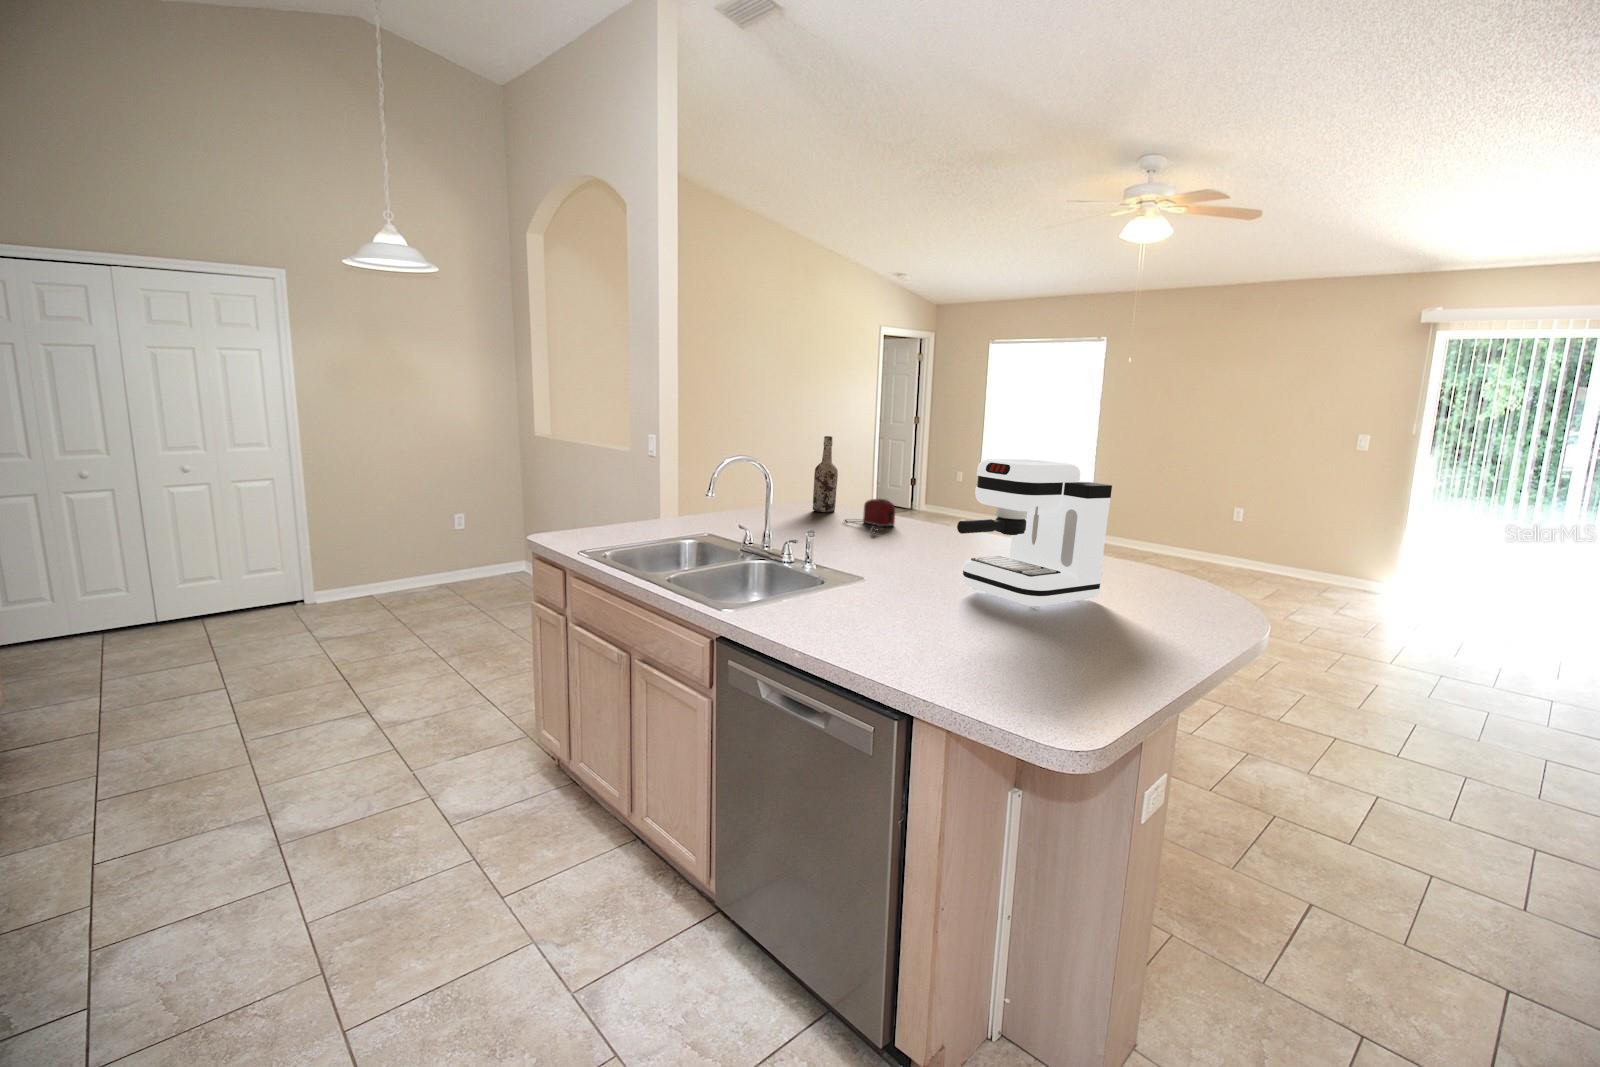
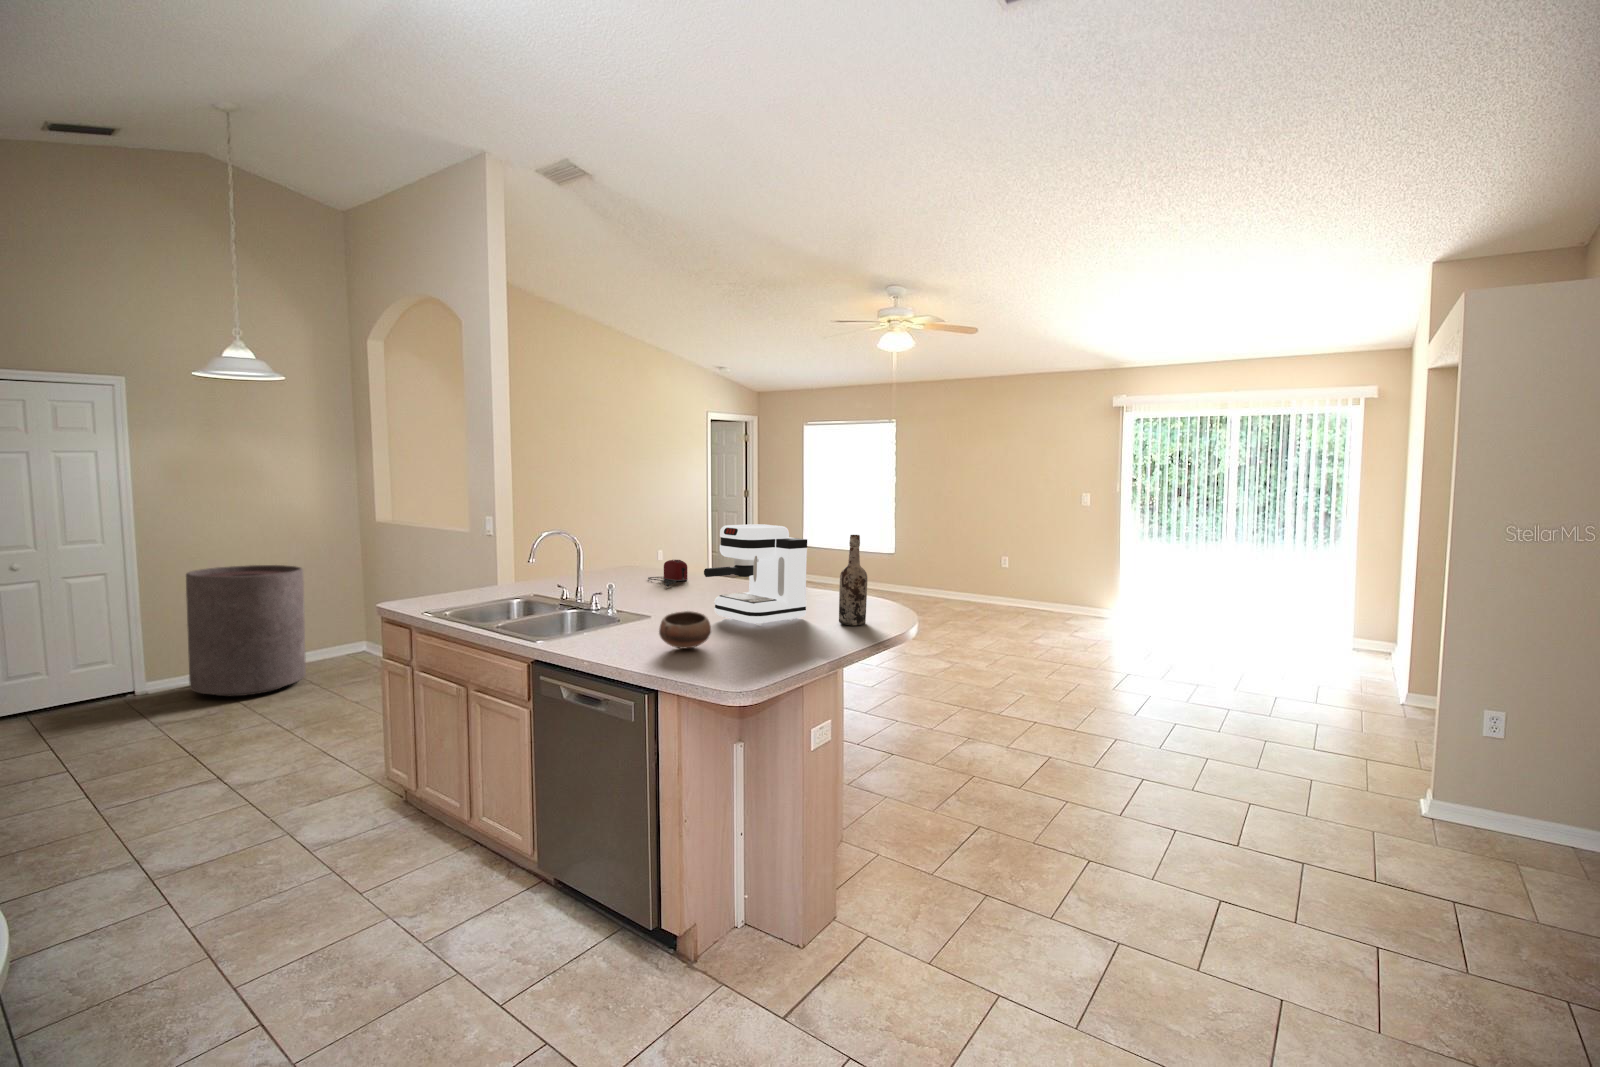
wine bottle: present [813,436,838,512] -> present [839,535,867,625]
trash can: none [347,478,463,615] -> present [186,565,306,696]
bowl: none [905,587,984,645] -> present [659,611,711,649]

